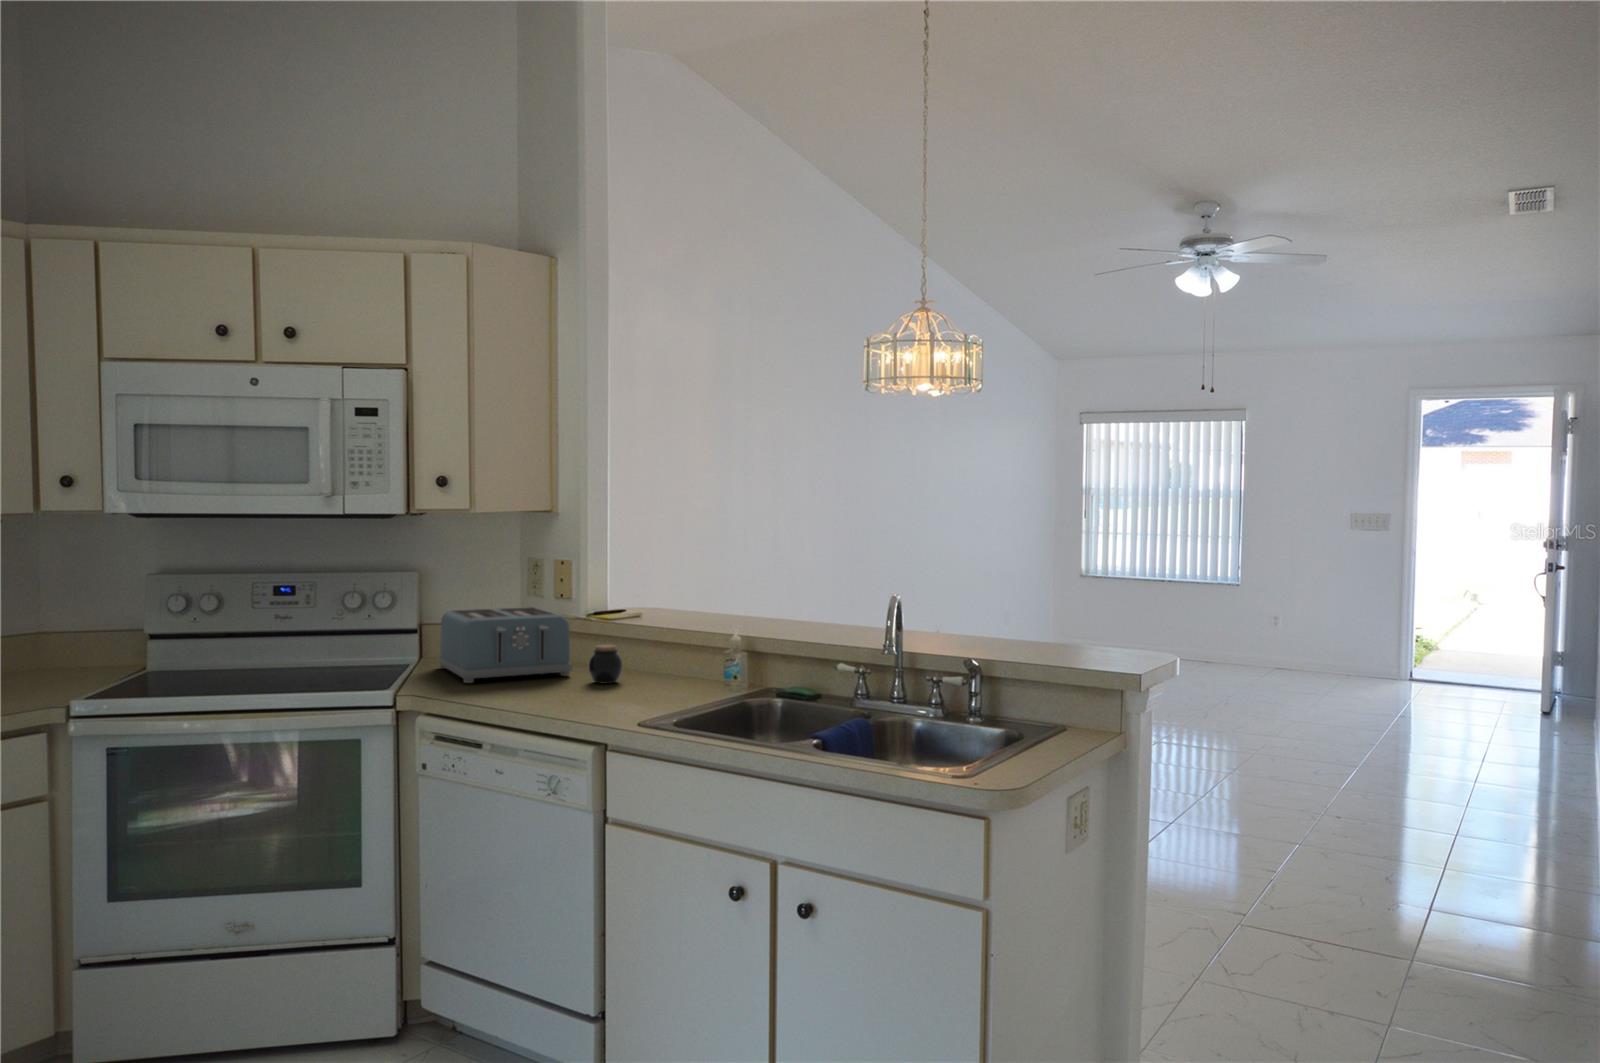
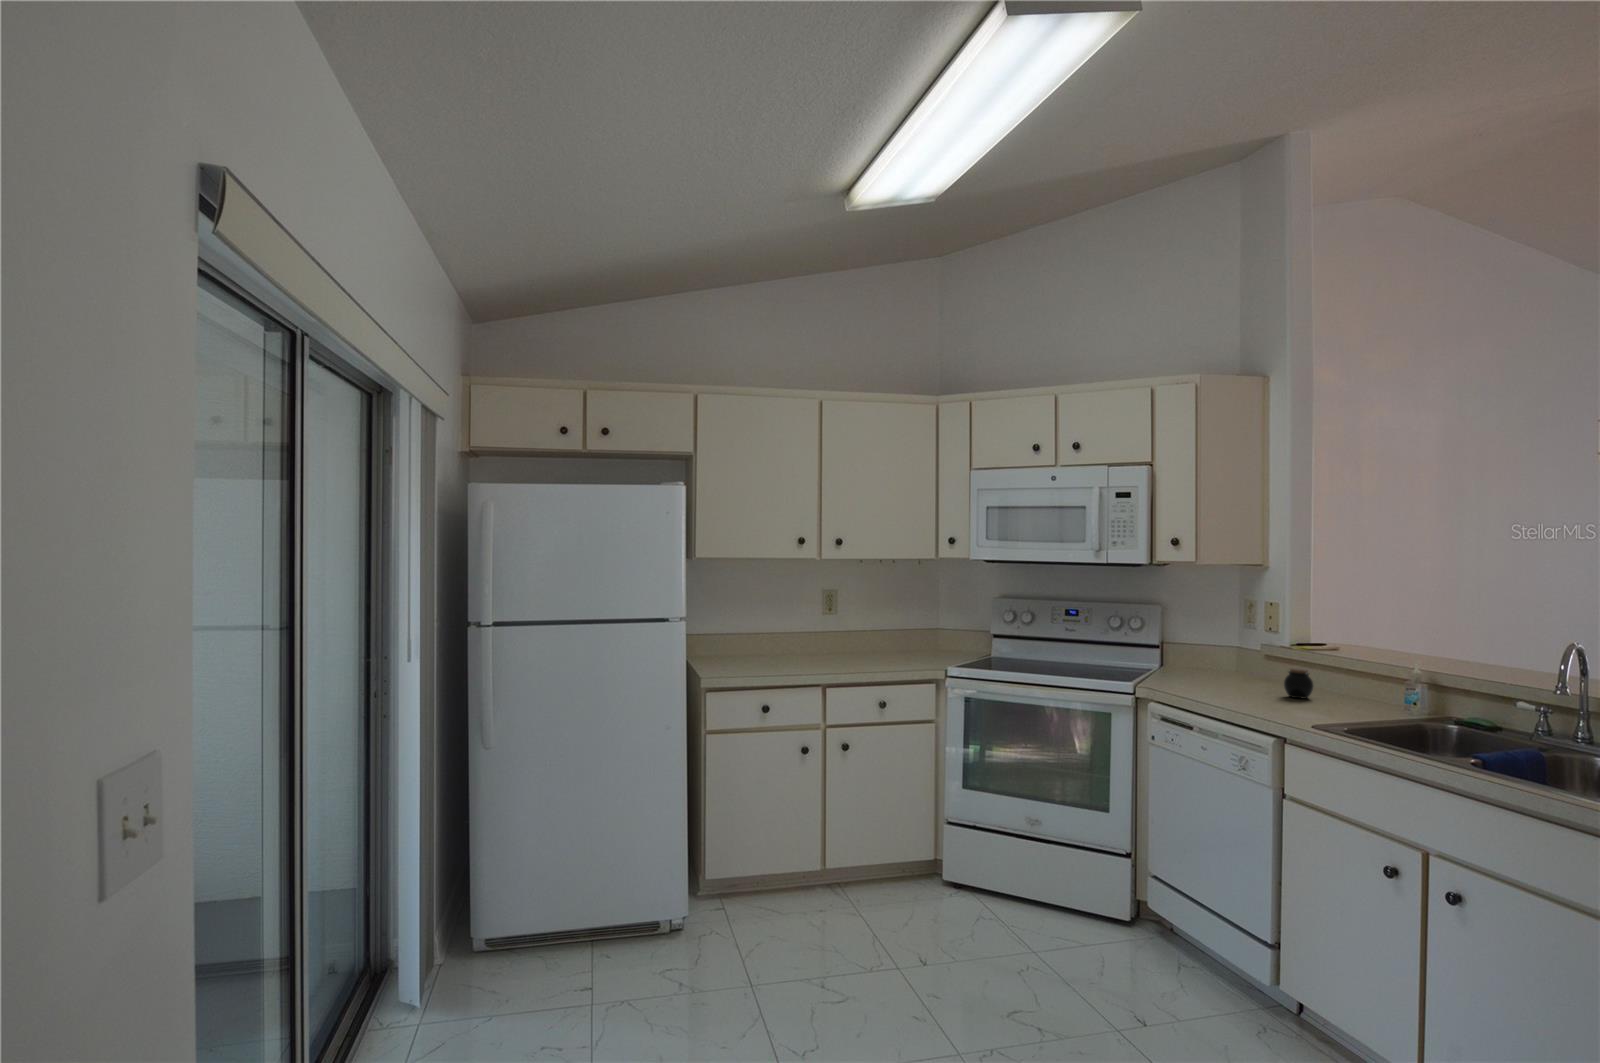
toaster: present [438,607,572,683] -> none [1170,634,1272,690]

